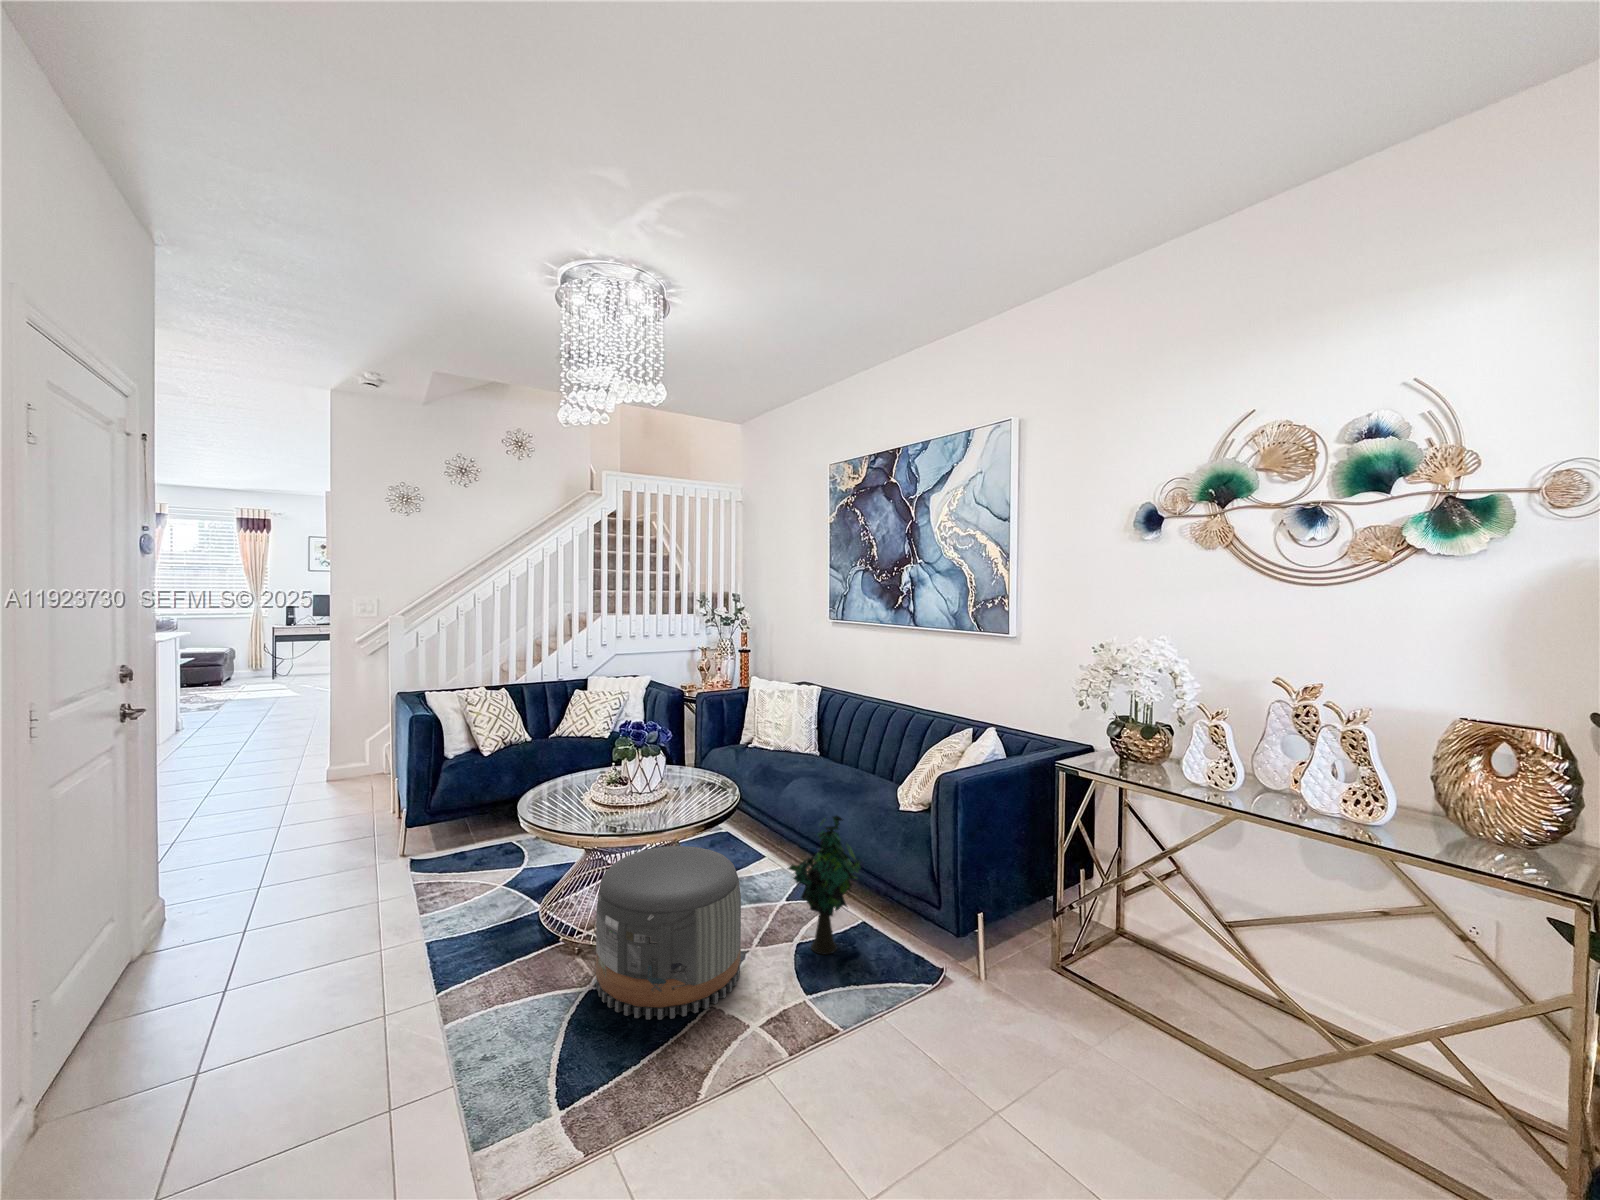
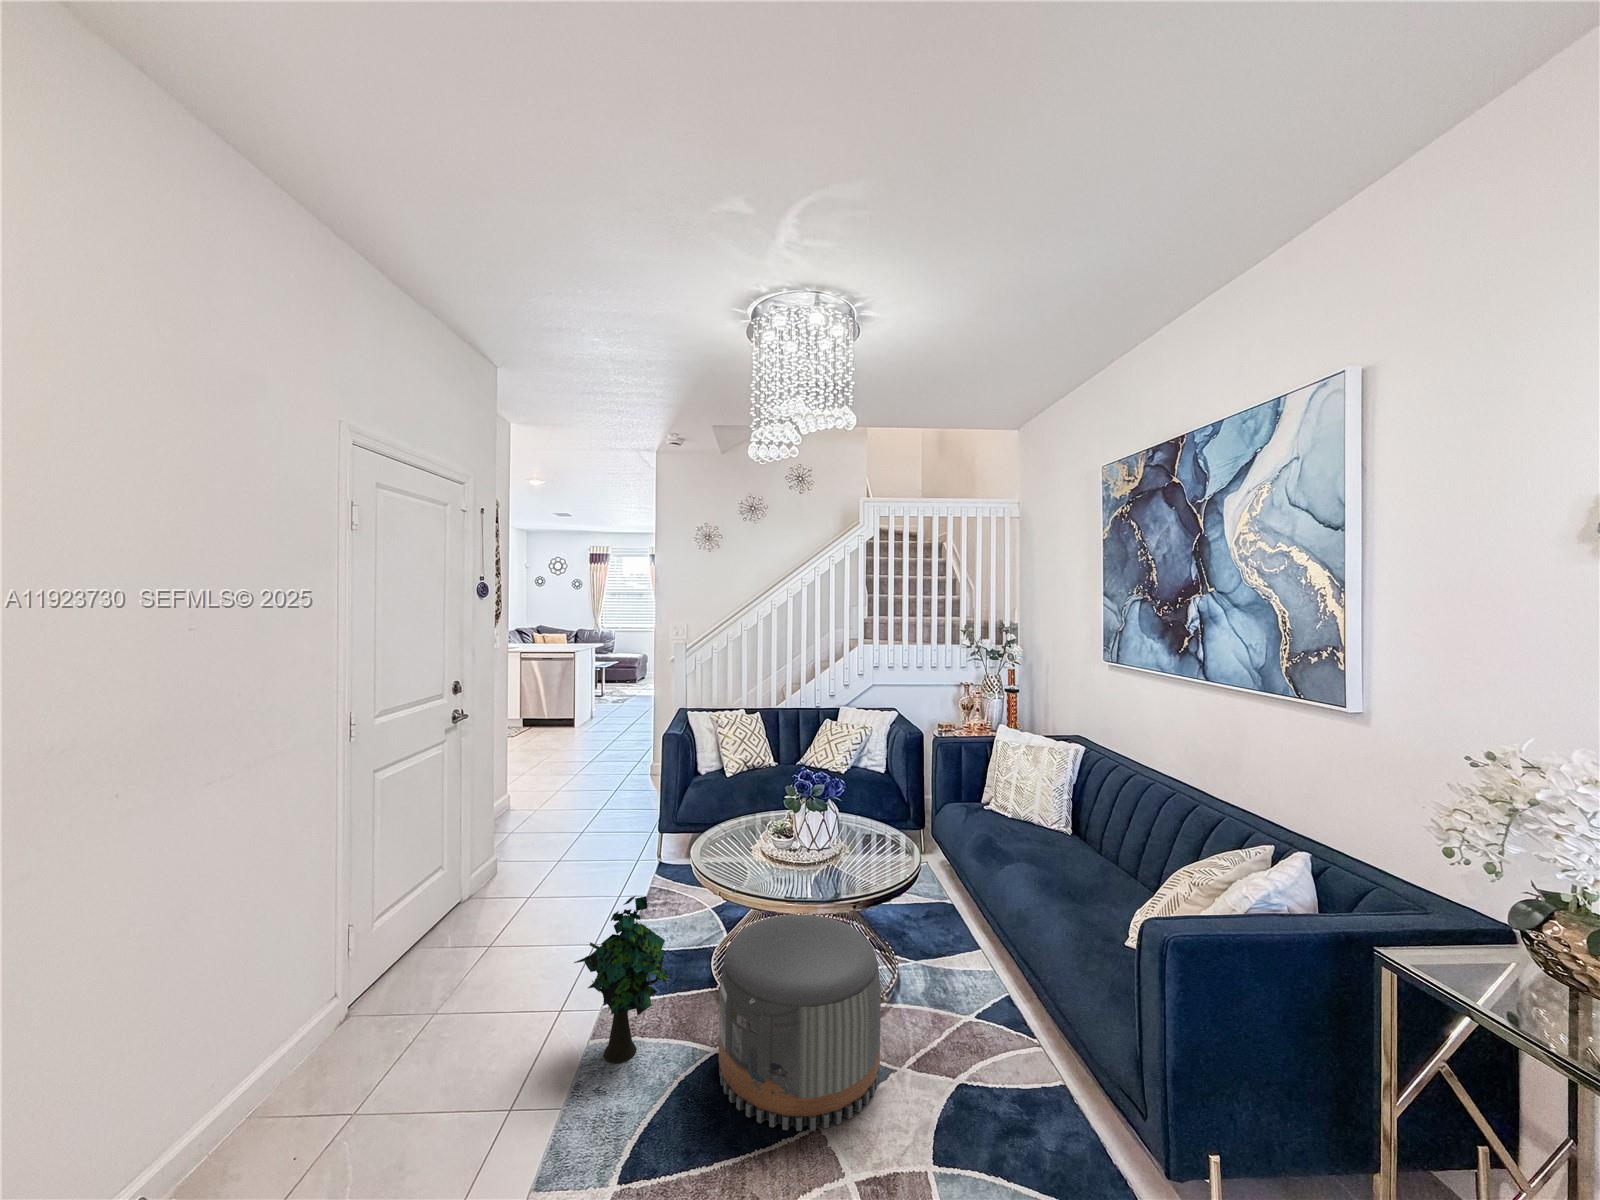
decorative plant: present [788,816,861,954] -> present [574,896,668,1063]

